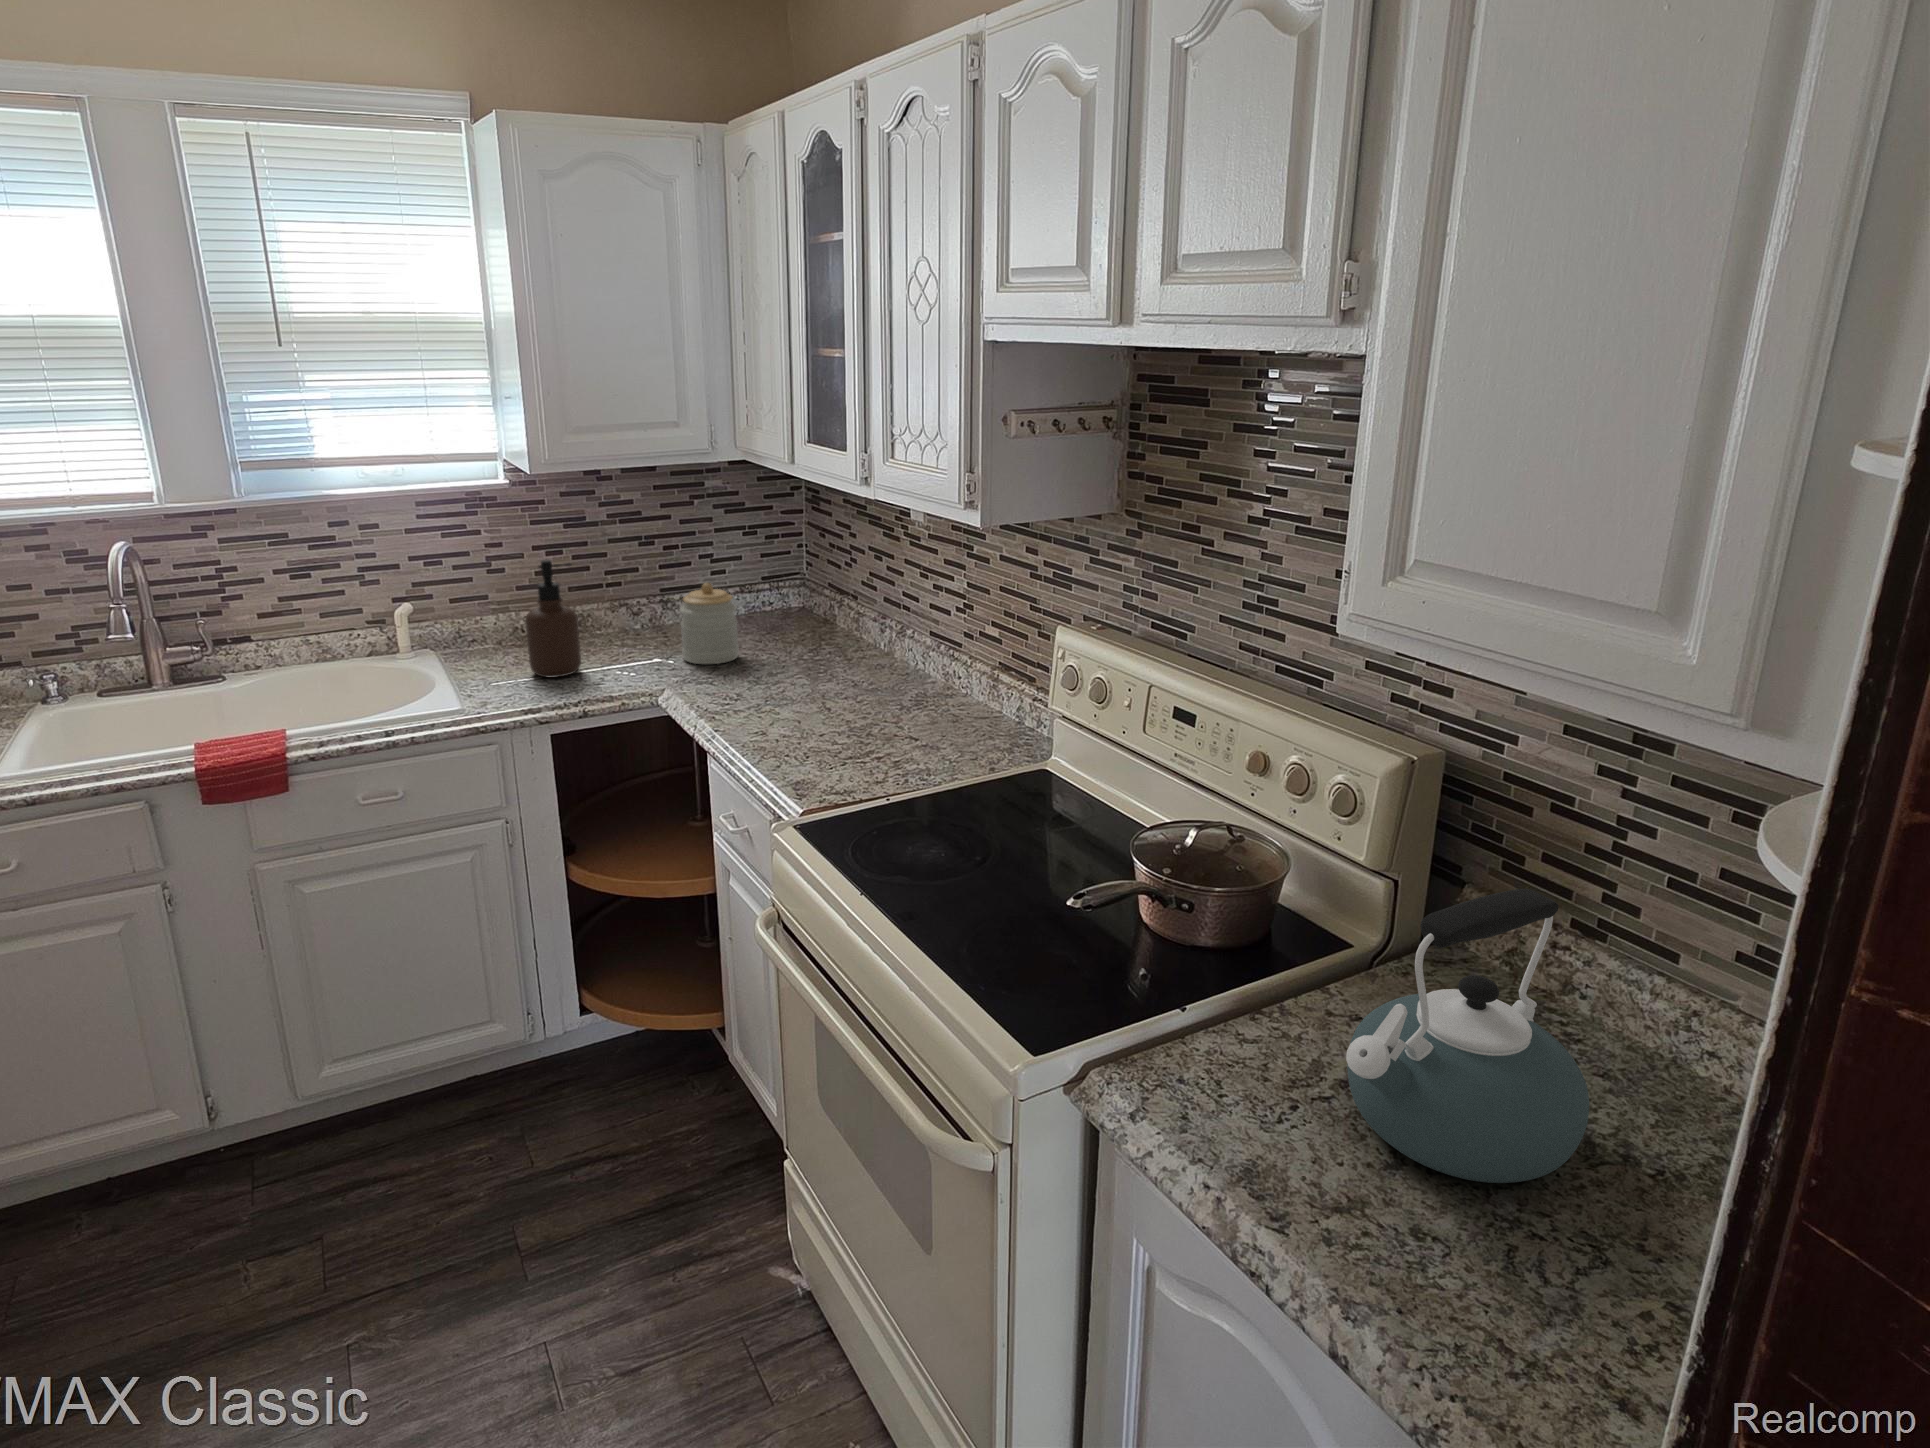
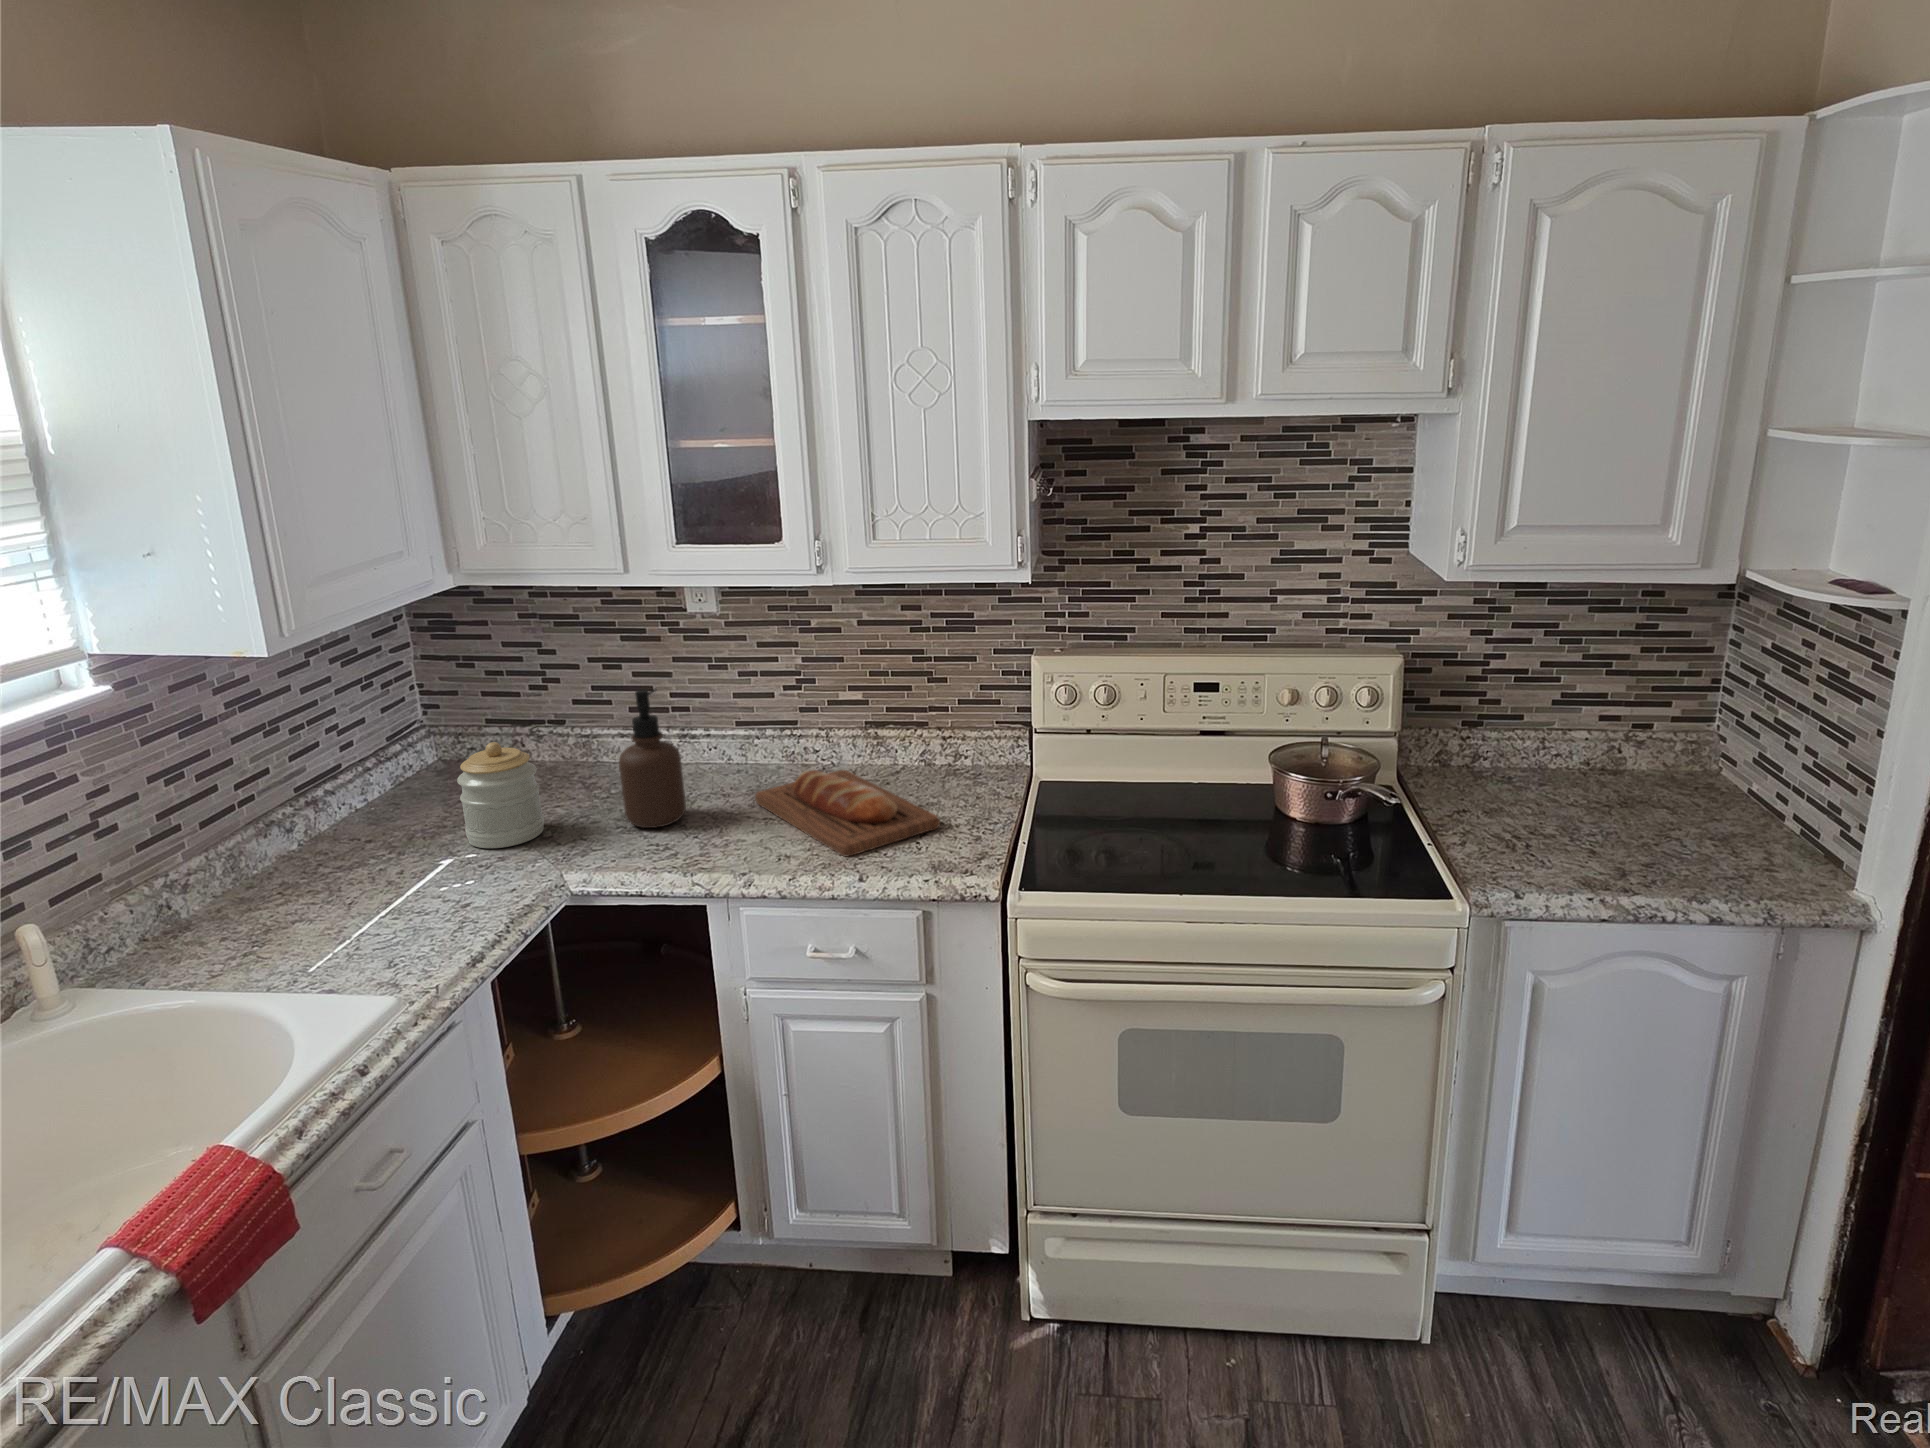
soap dispenser: present [525,560,581,678] -> present [619,689,686,828]
bread loaf: none [786,679,946,761] -> present [755,770,940,857]
kettle: present [1346,889,1589,1183] -> none [1511,688,1641,842]

